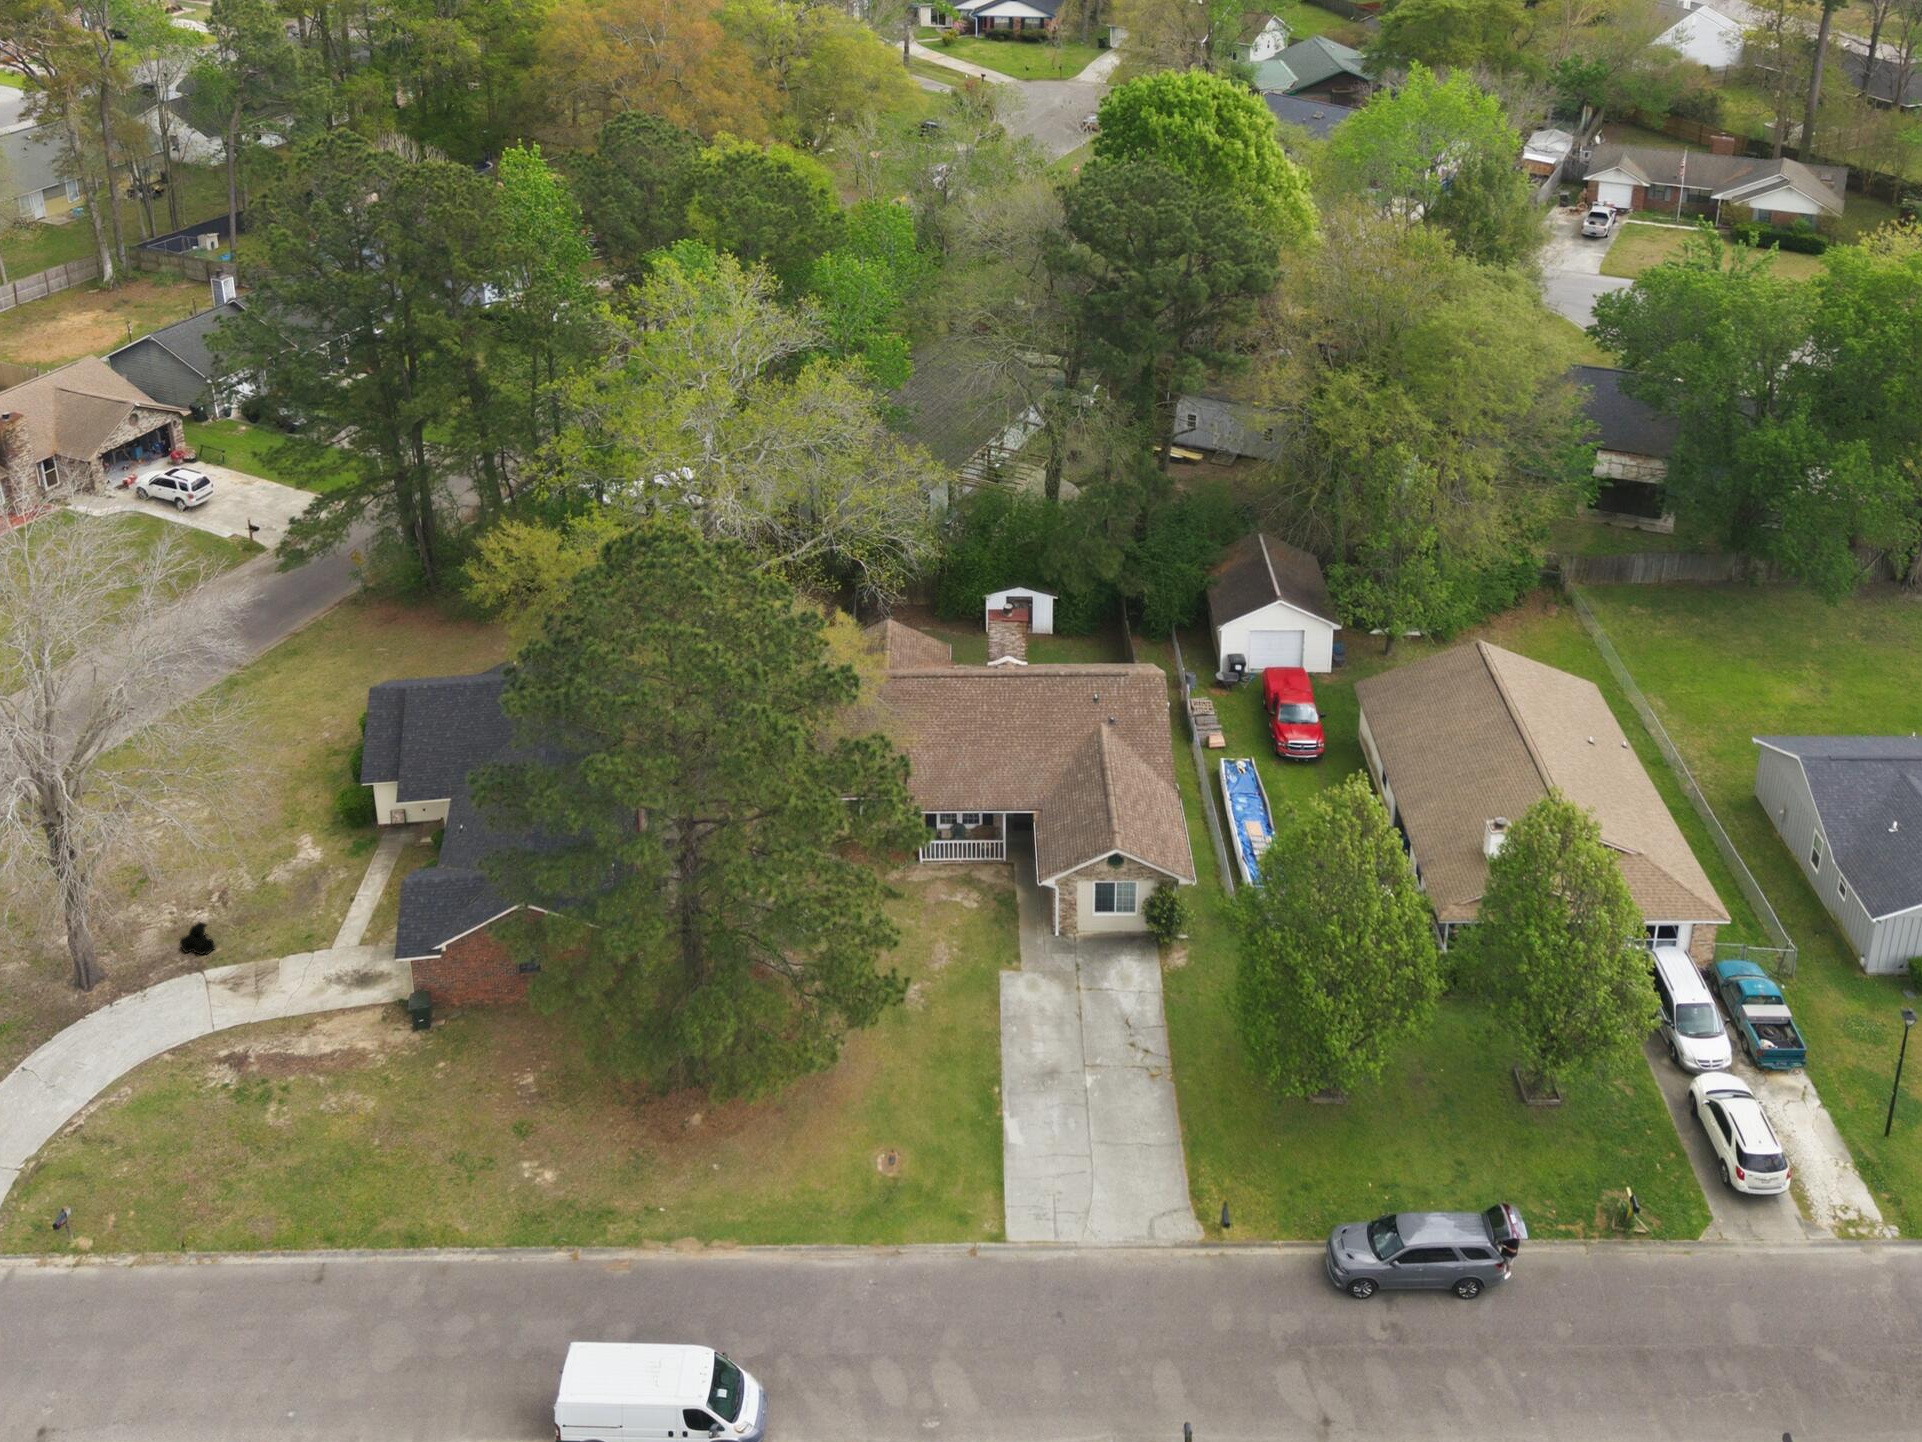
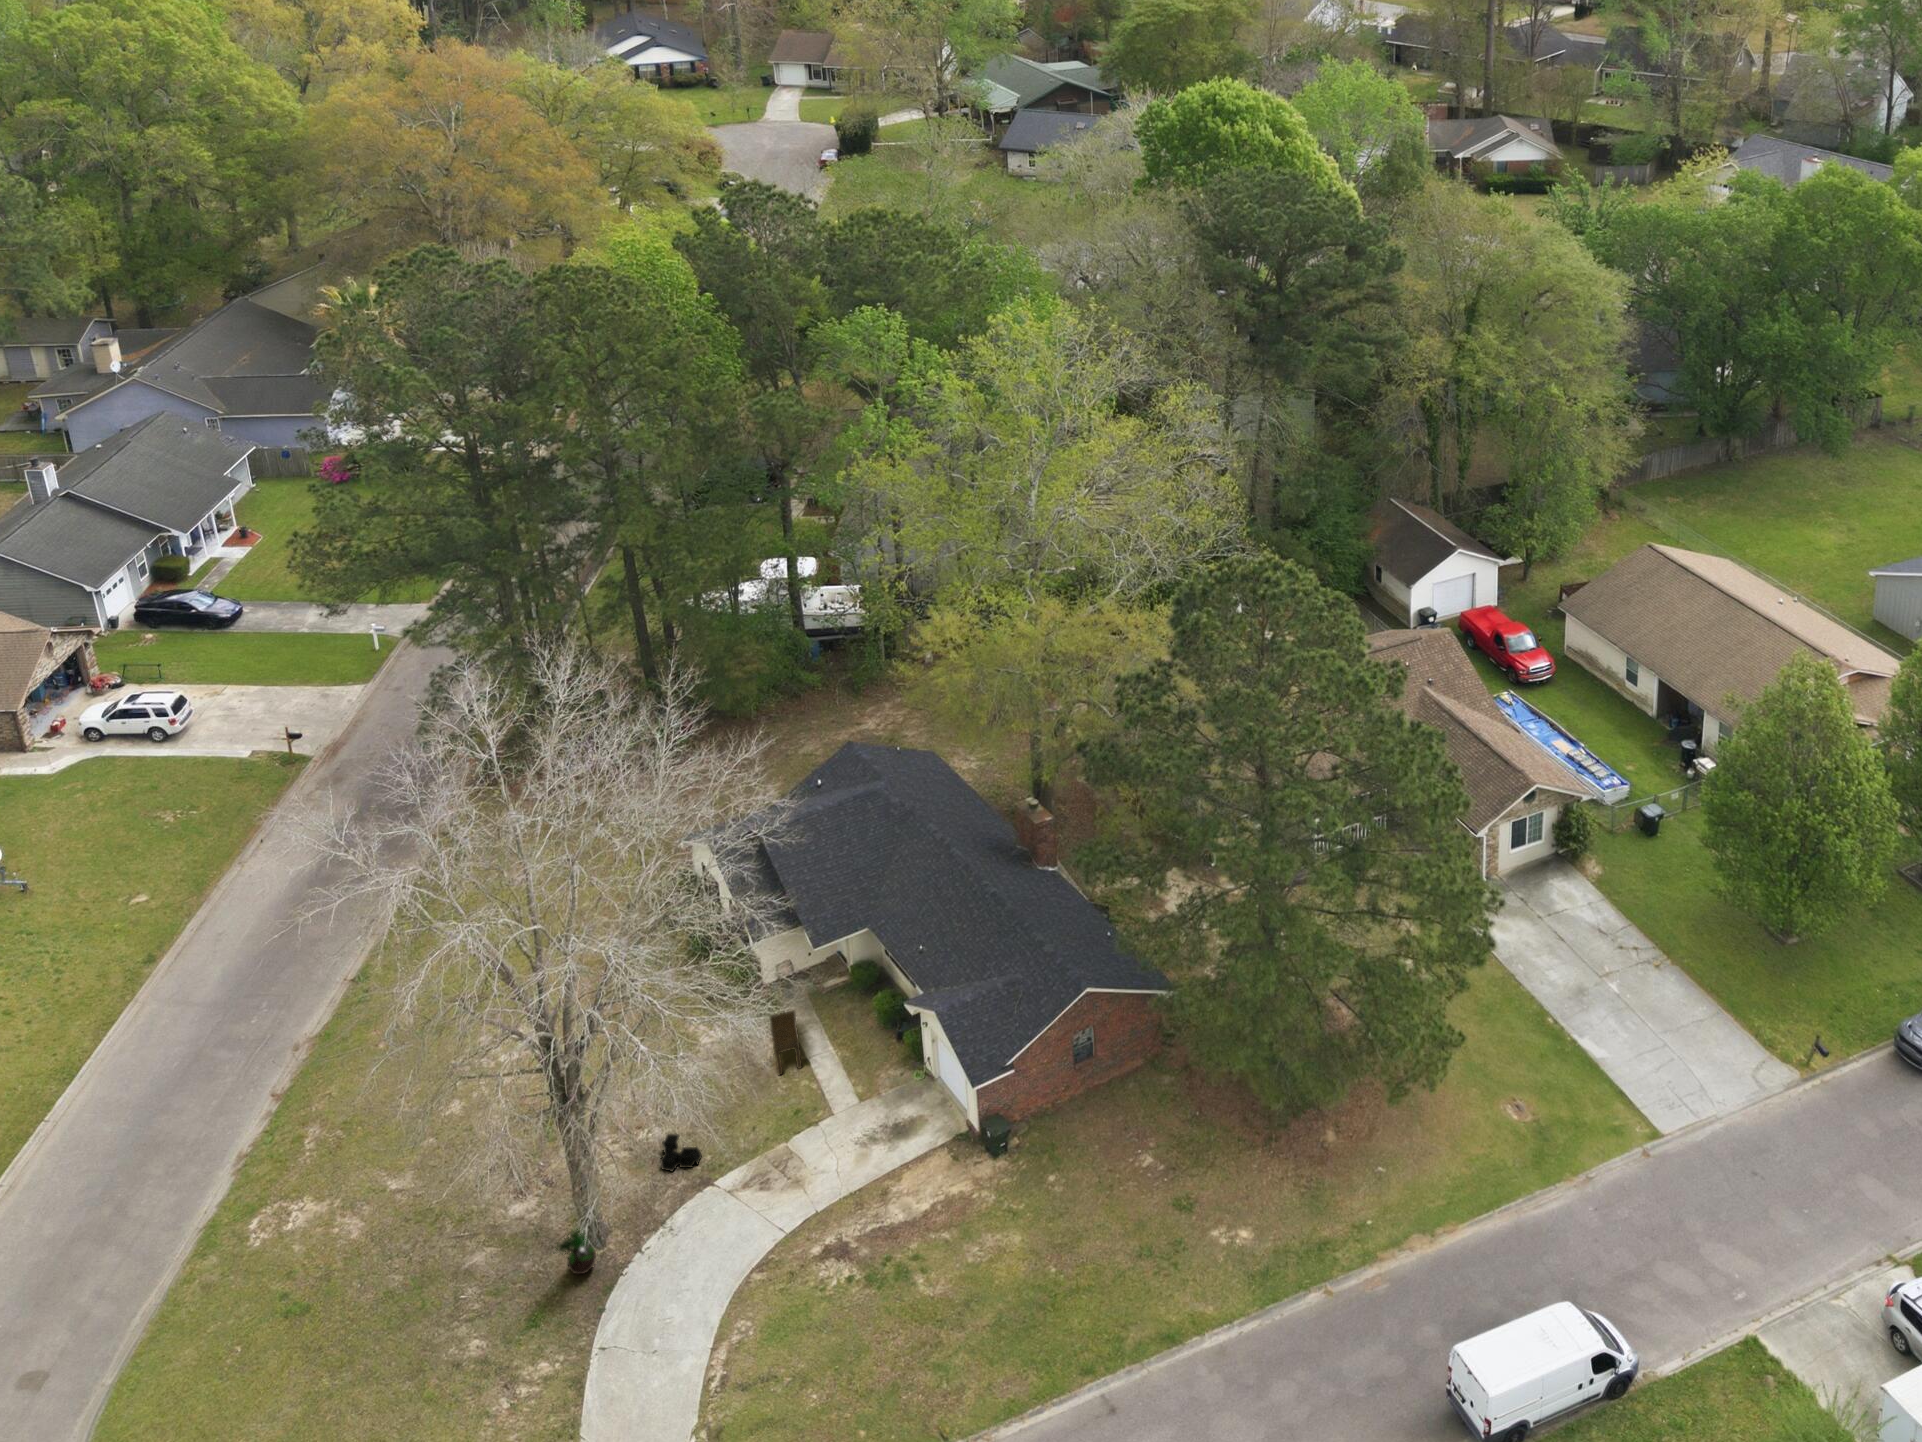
bench: none [315,853,358,905] -> present [770,1011,802,1075]
potted tree: none [39,963,82,1007] -> present [556,1228,596,1274]

